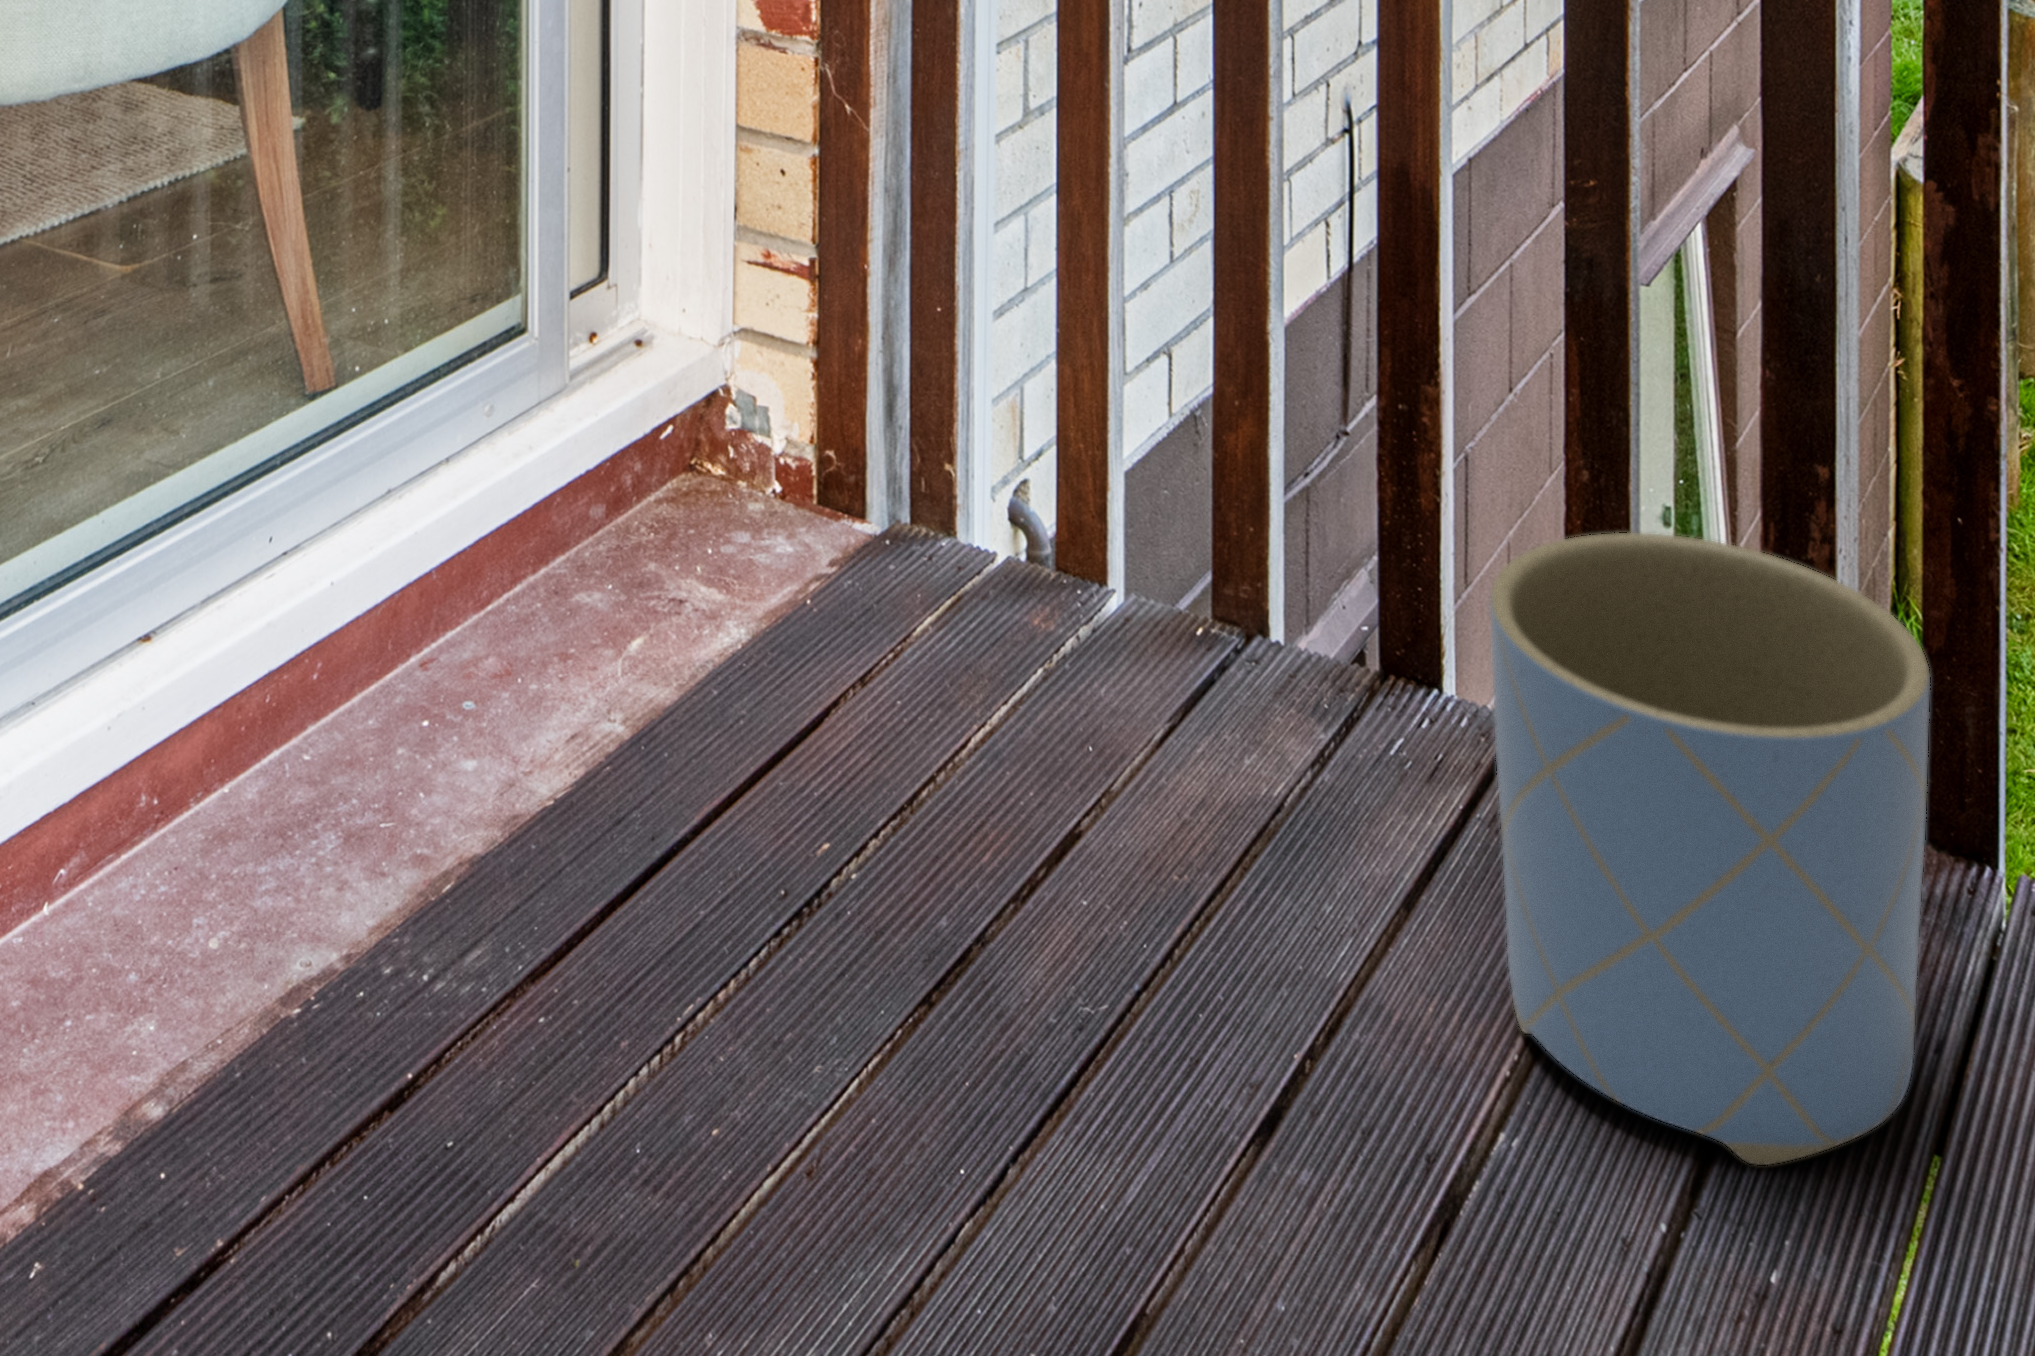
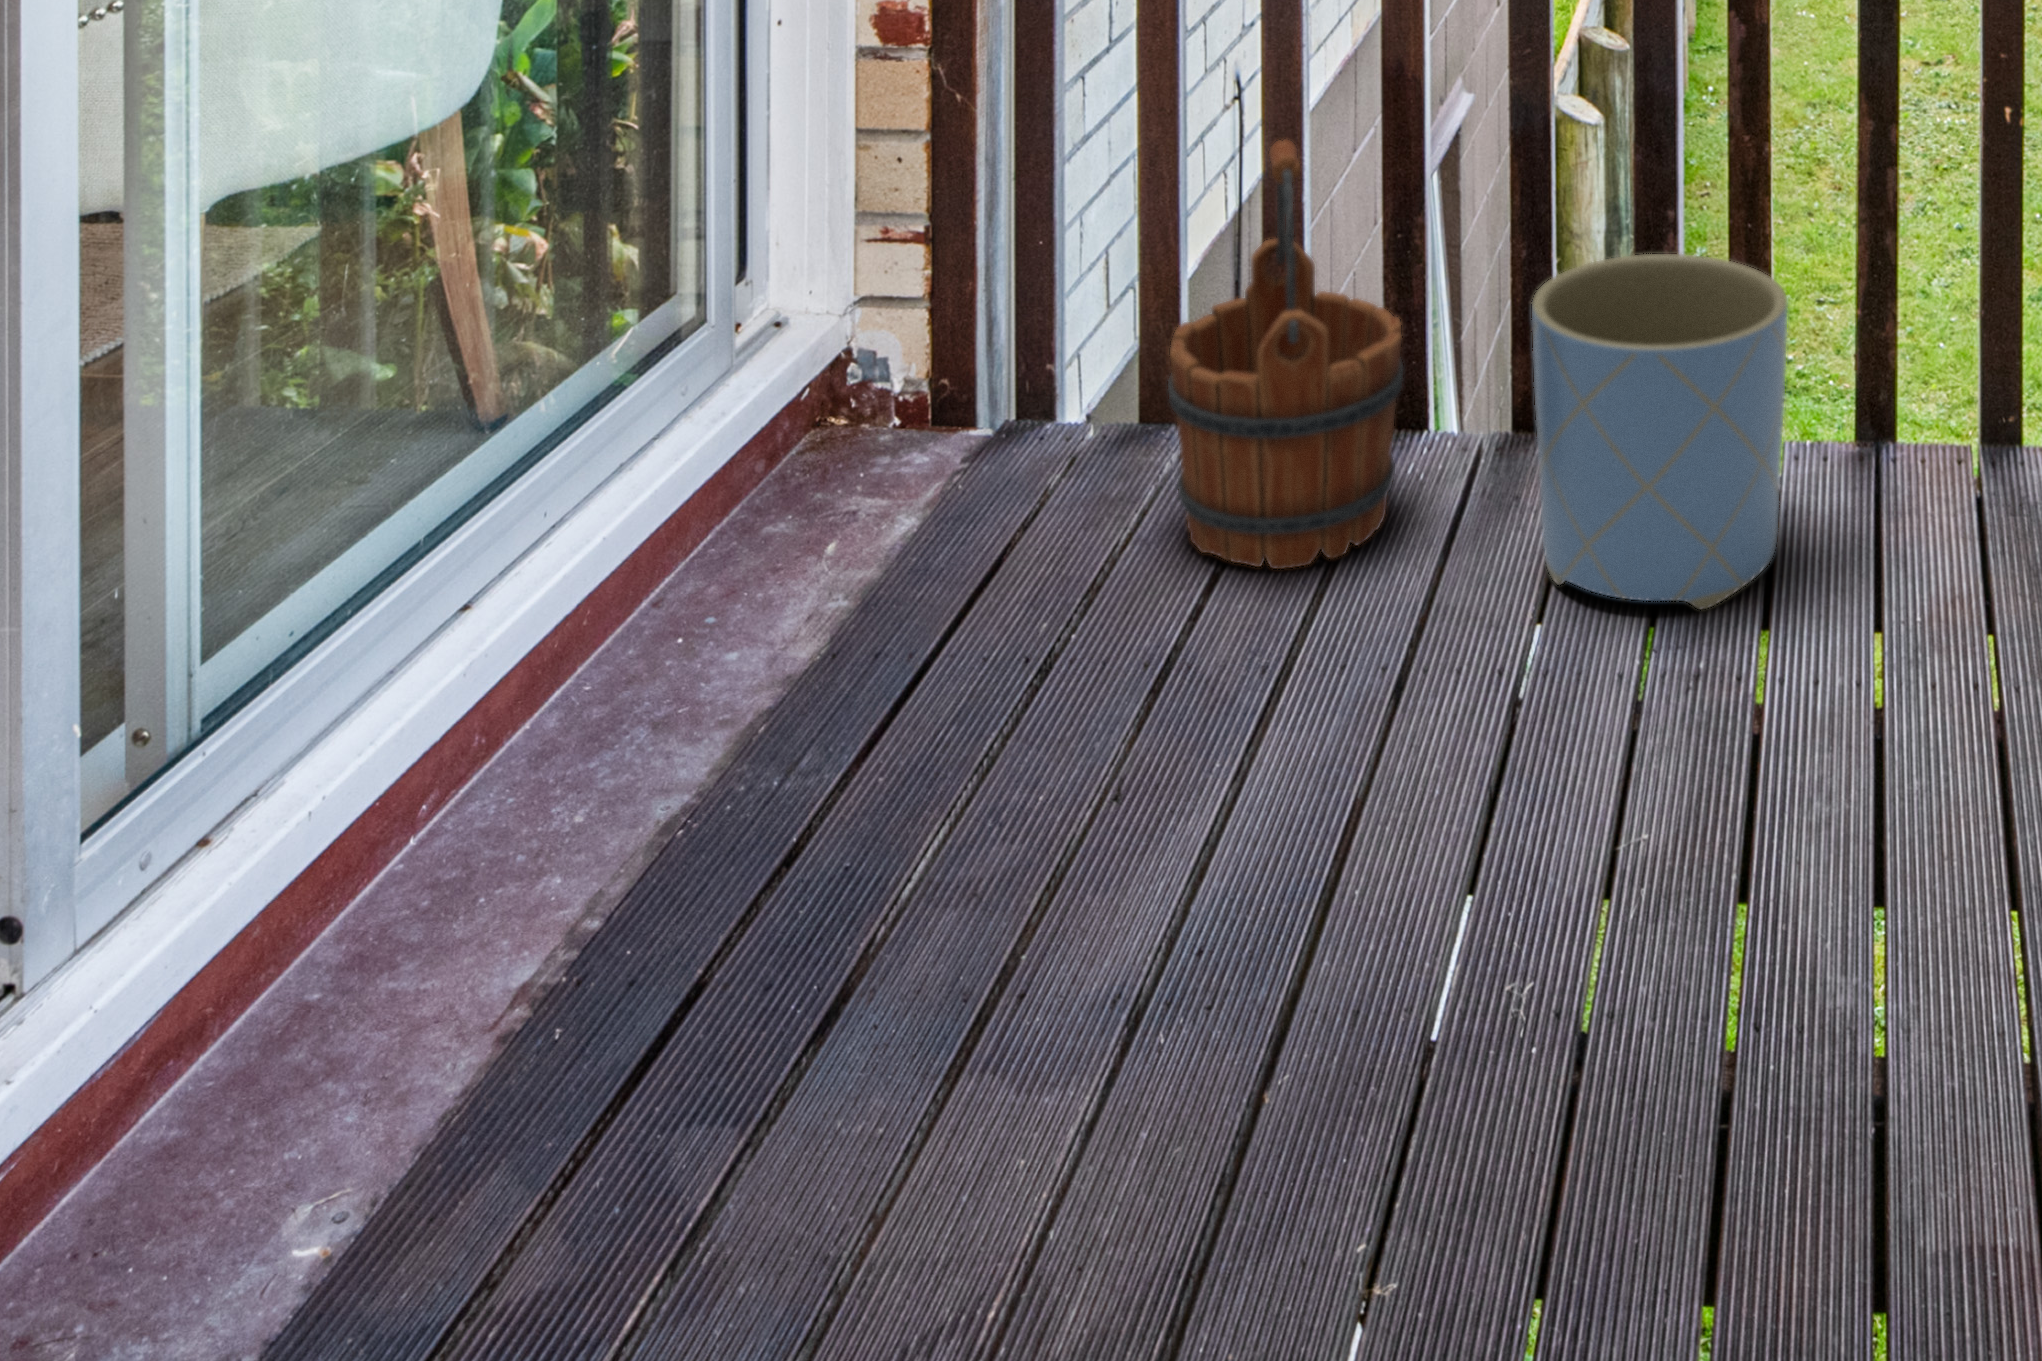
wooden bucket: none [1002,252,1332,872] -> present [1168,140,1403,569]

